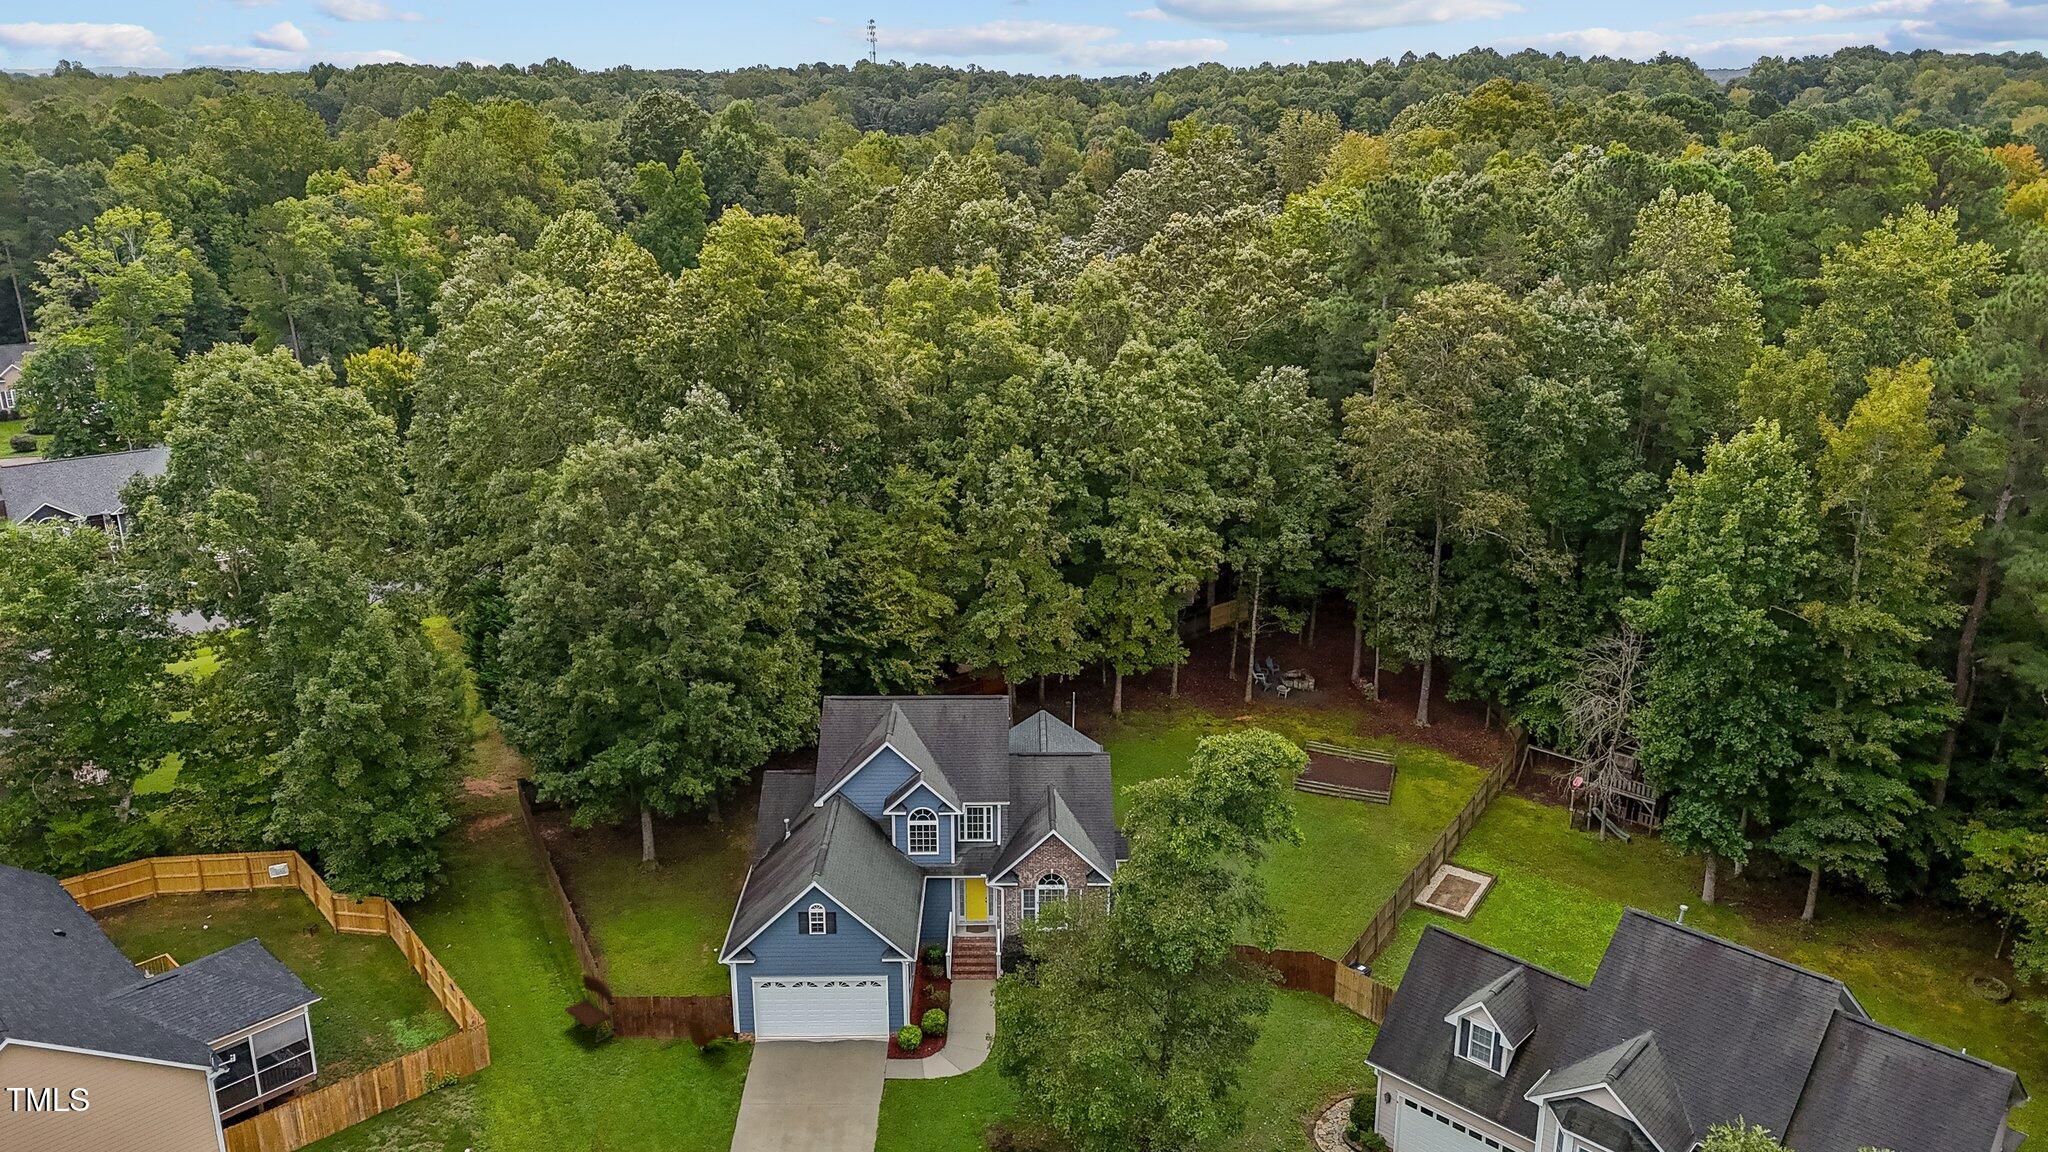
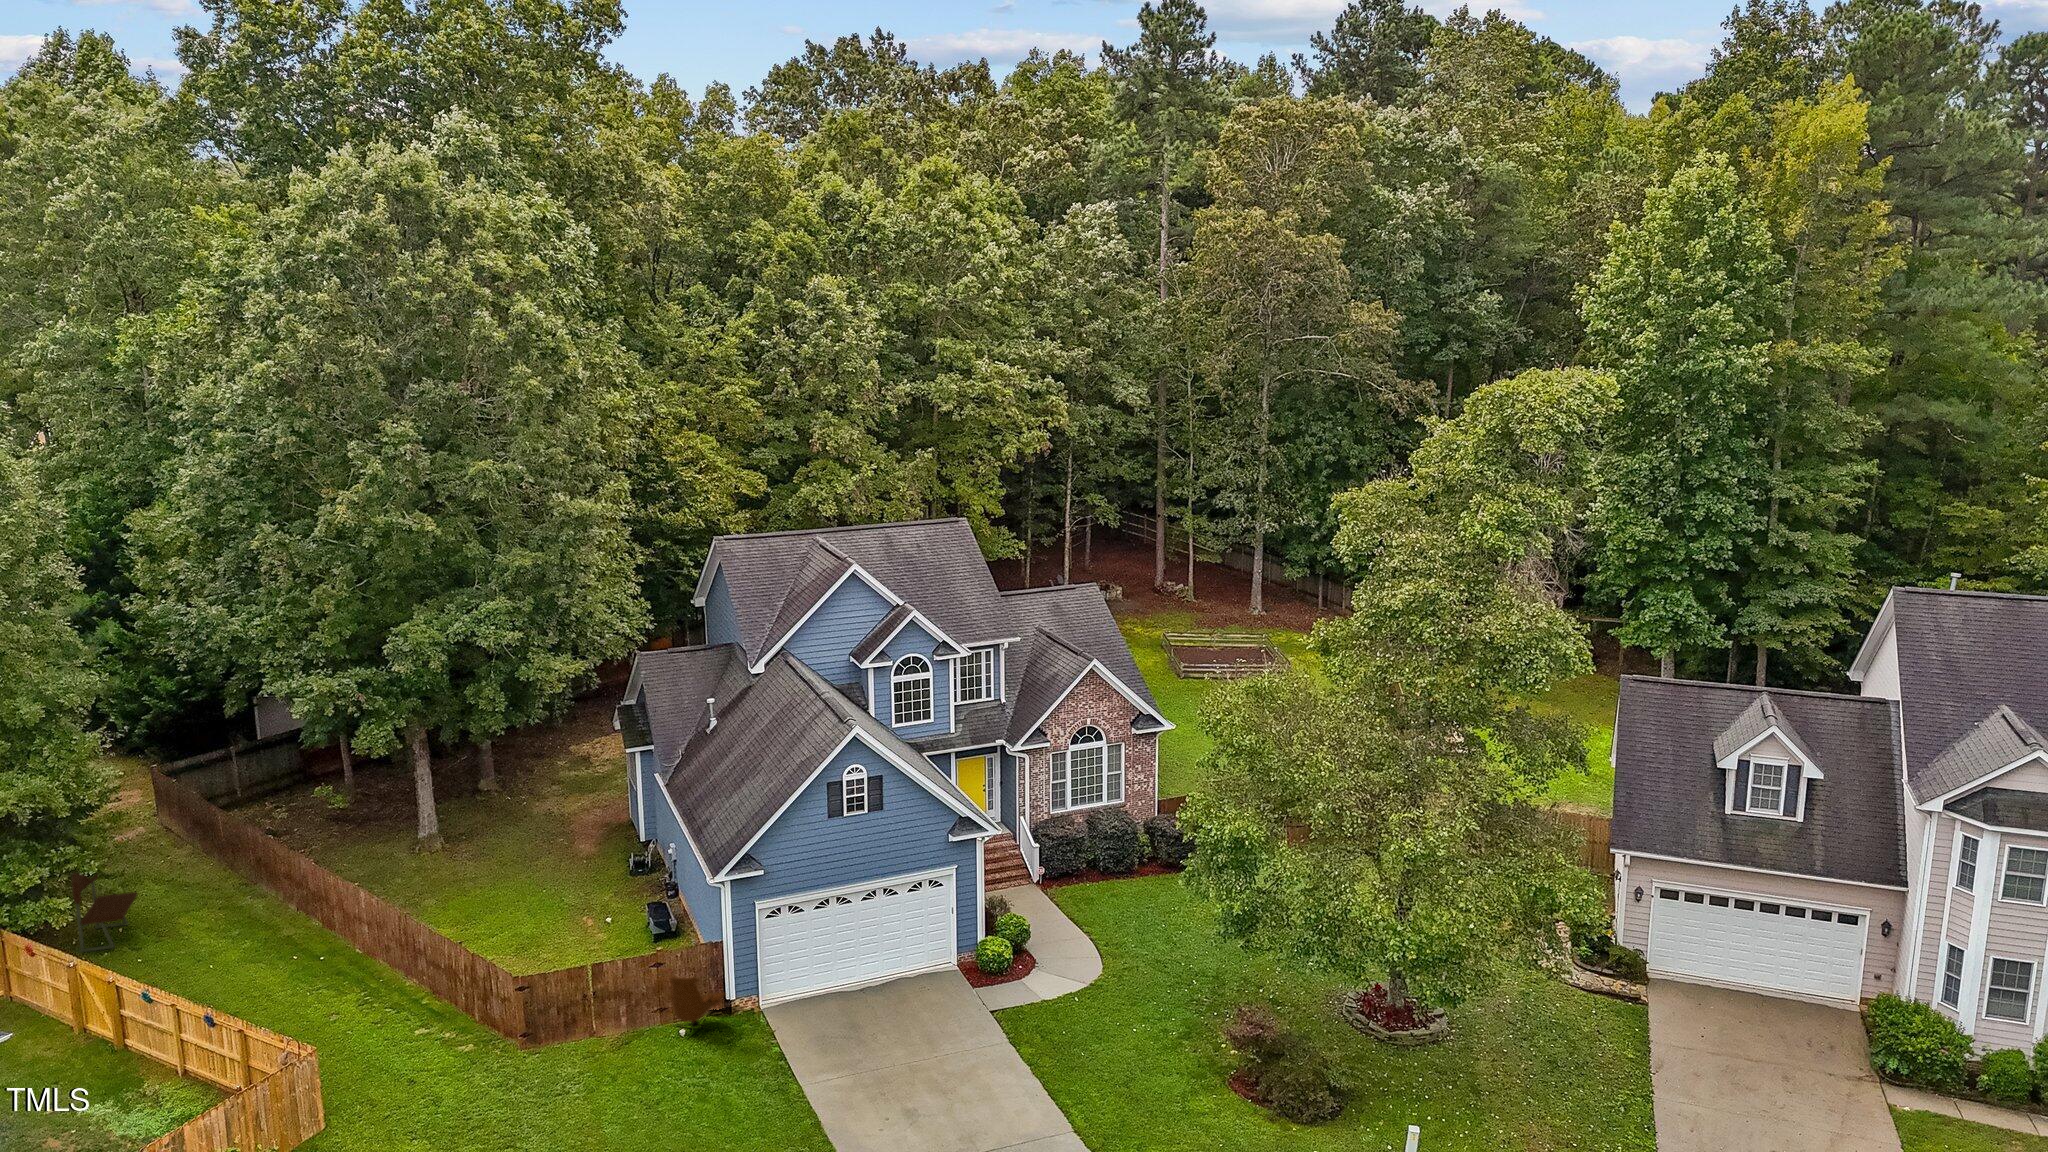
bench: present [565,975,613,1042] -> present [72,873,137,952]

